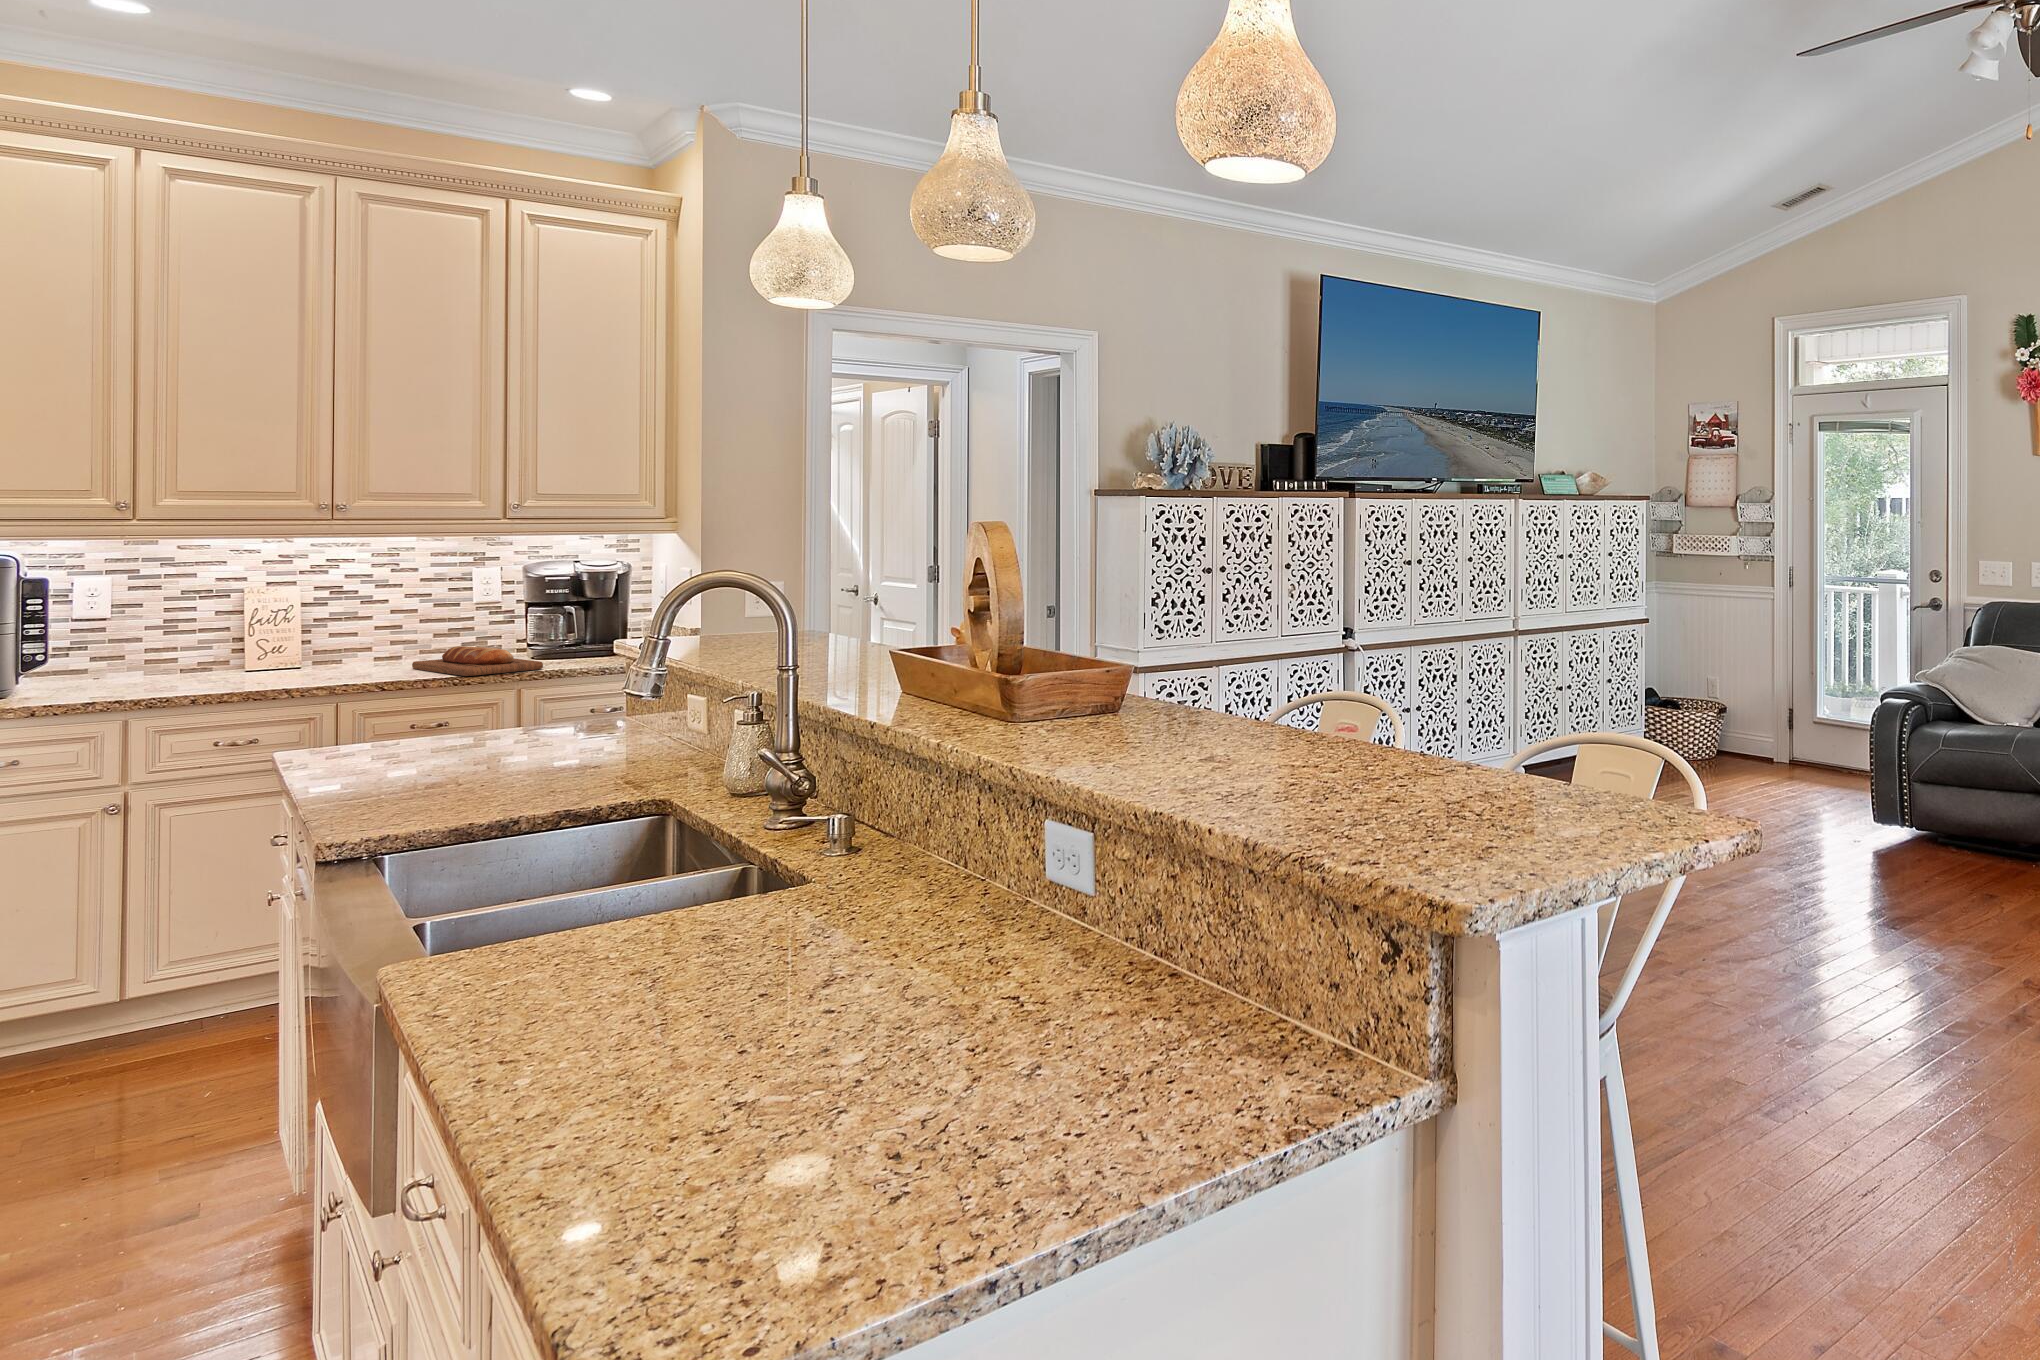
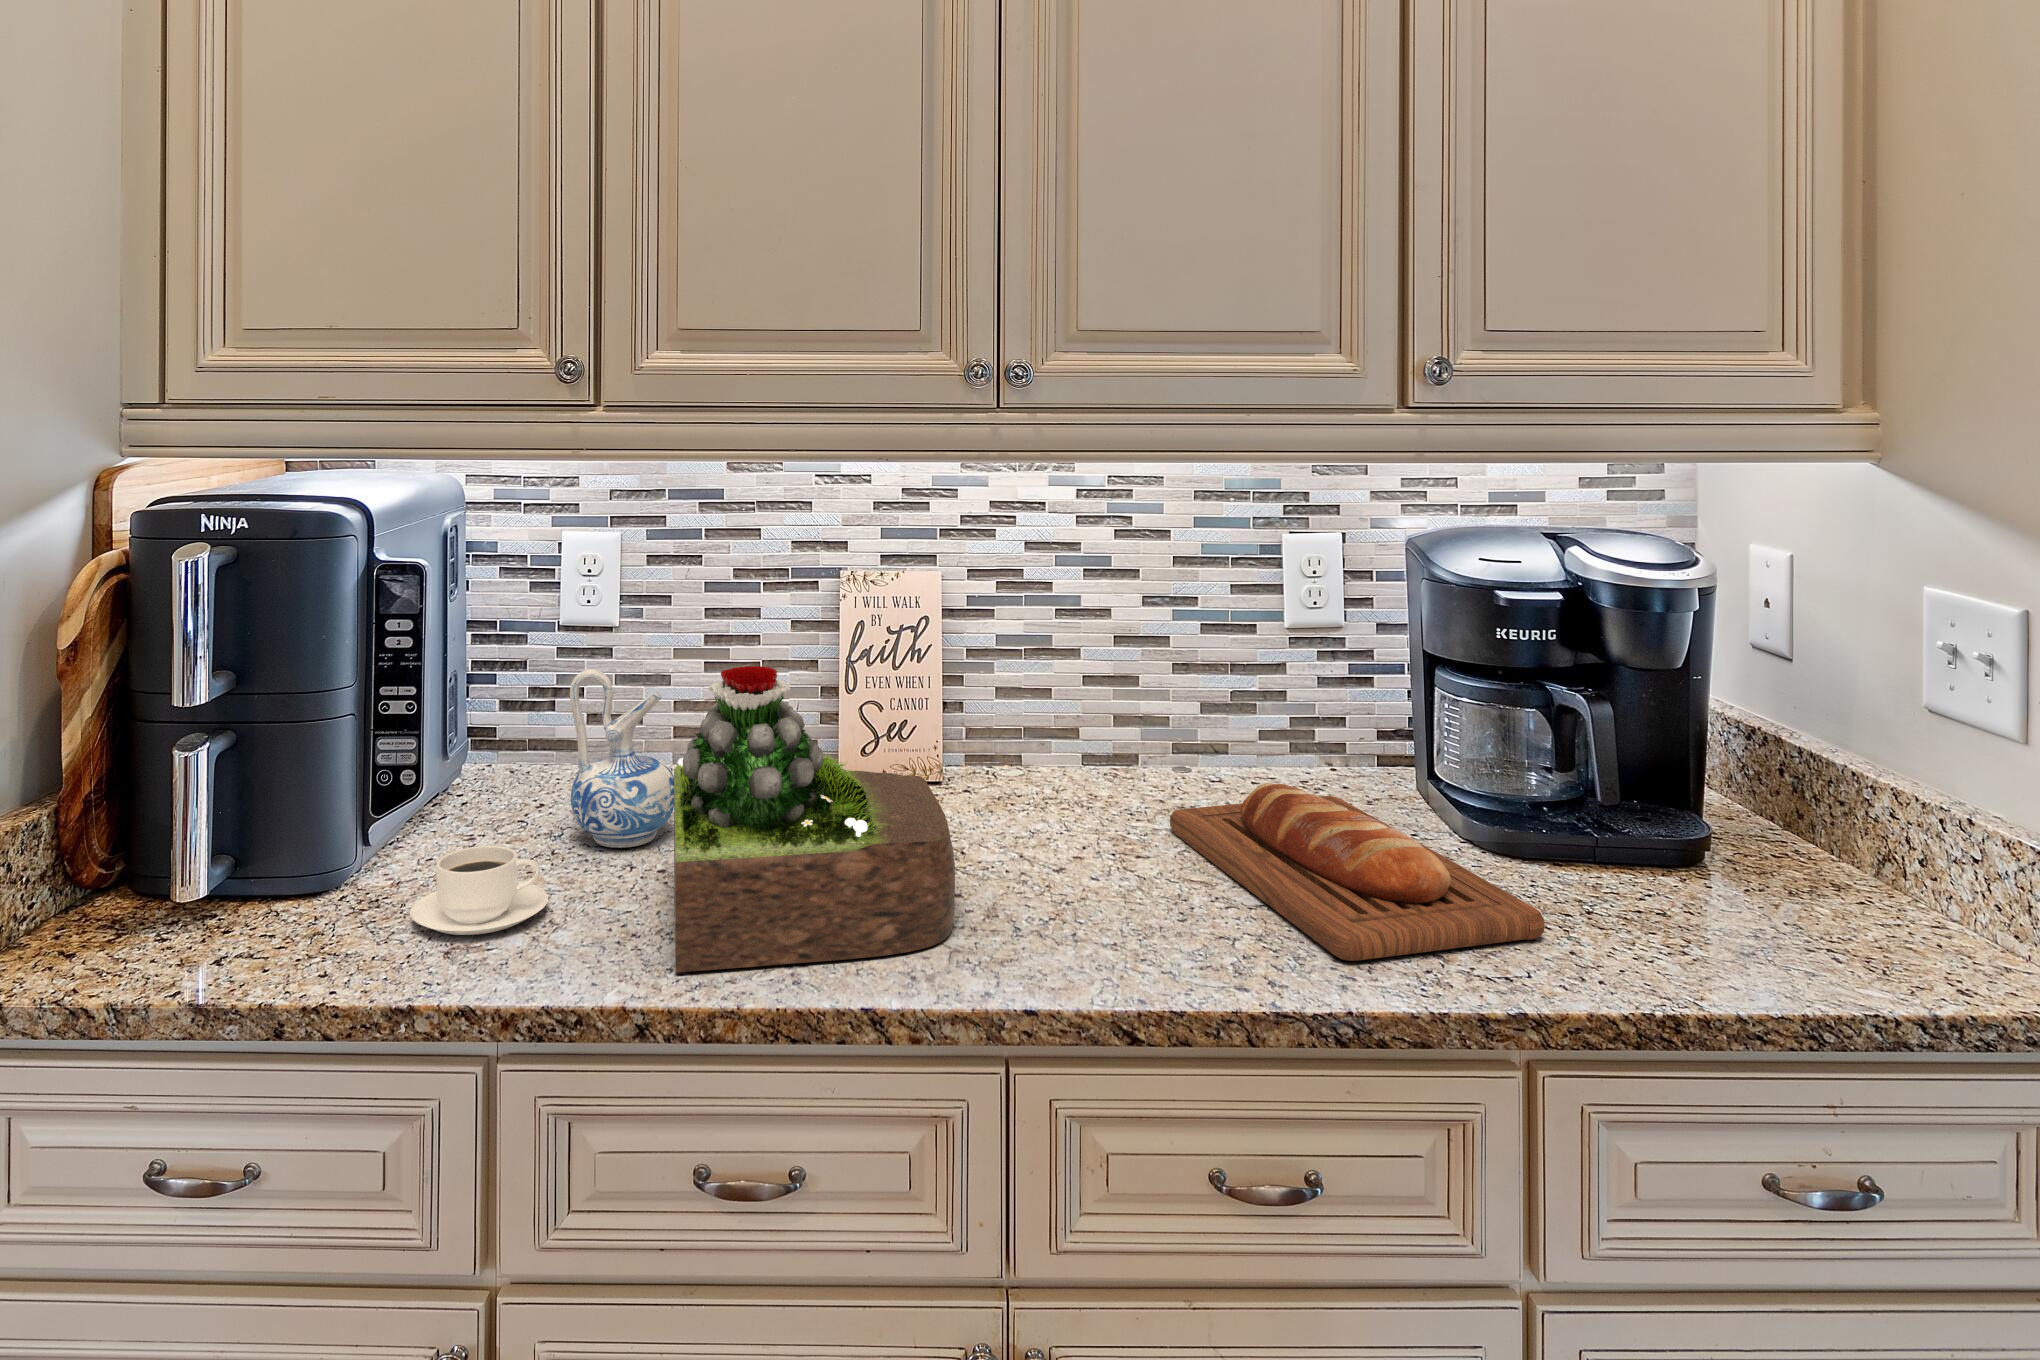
succulent plant: none [179,606,315,697] -> present [674,666,955,973]
ceramic pitcher: none [109,623,166,689] -> present [570,669,674,848]
coffee cup: none [51,678,120,703] -> present [410,846,548,935]

